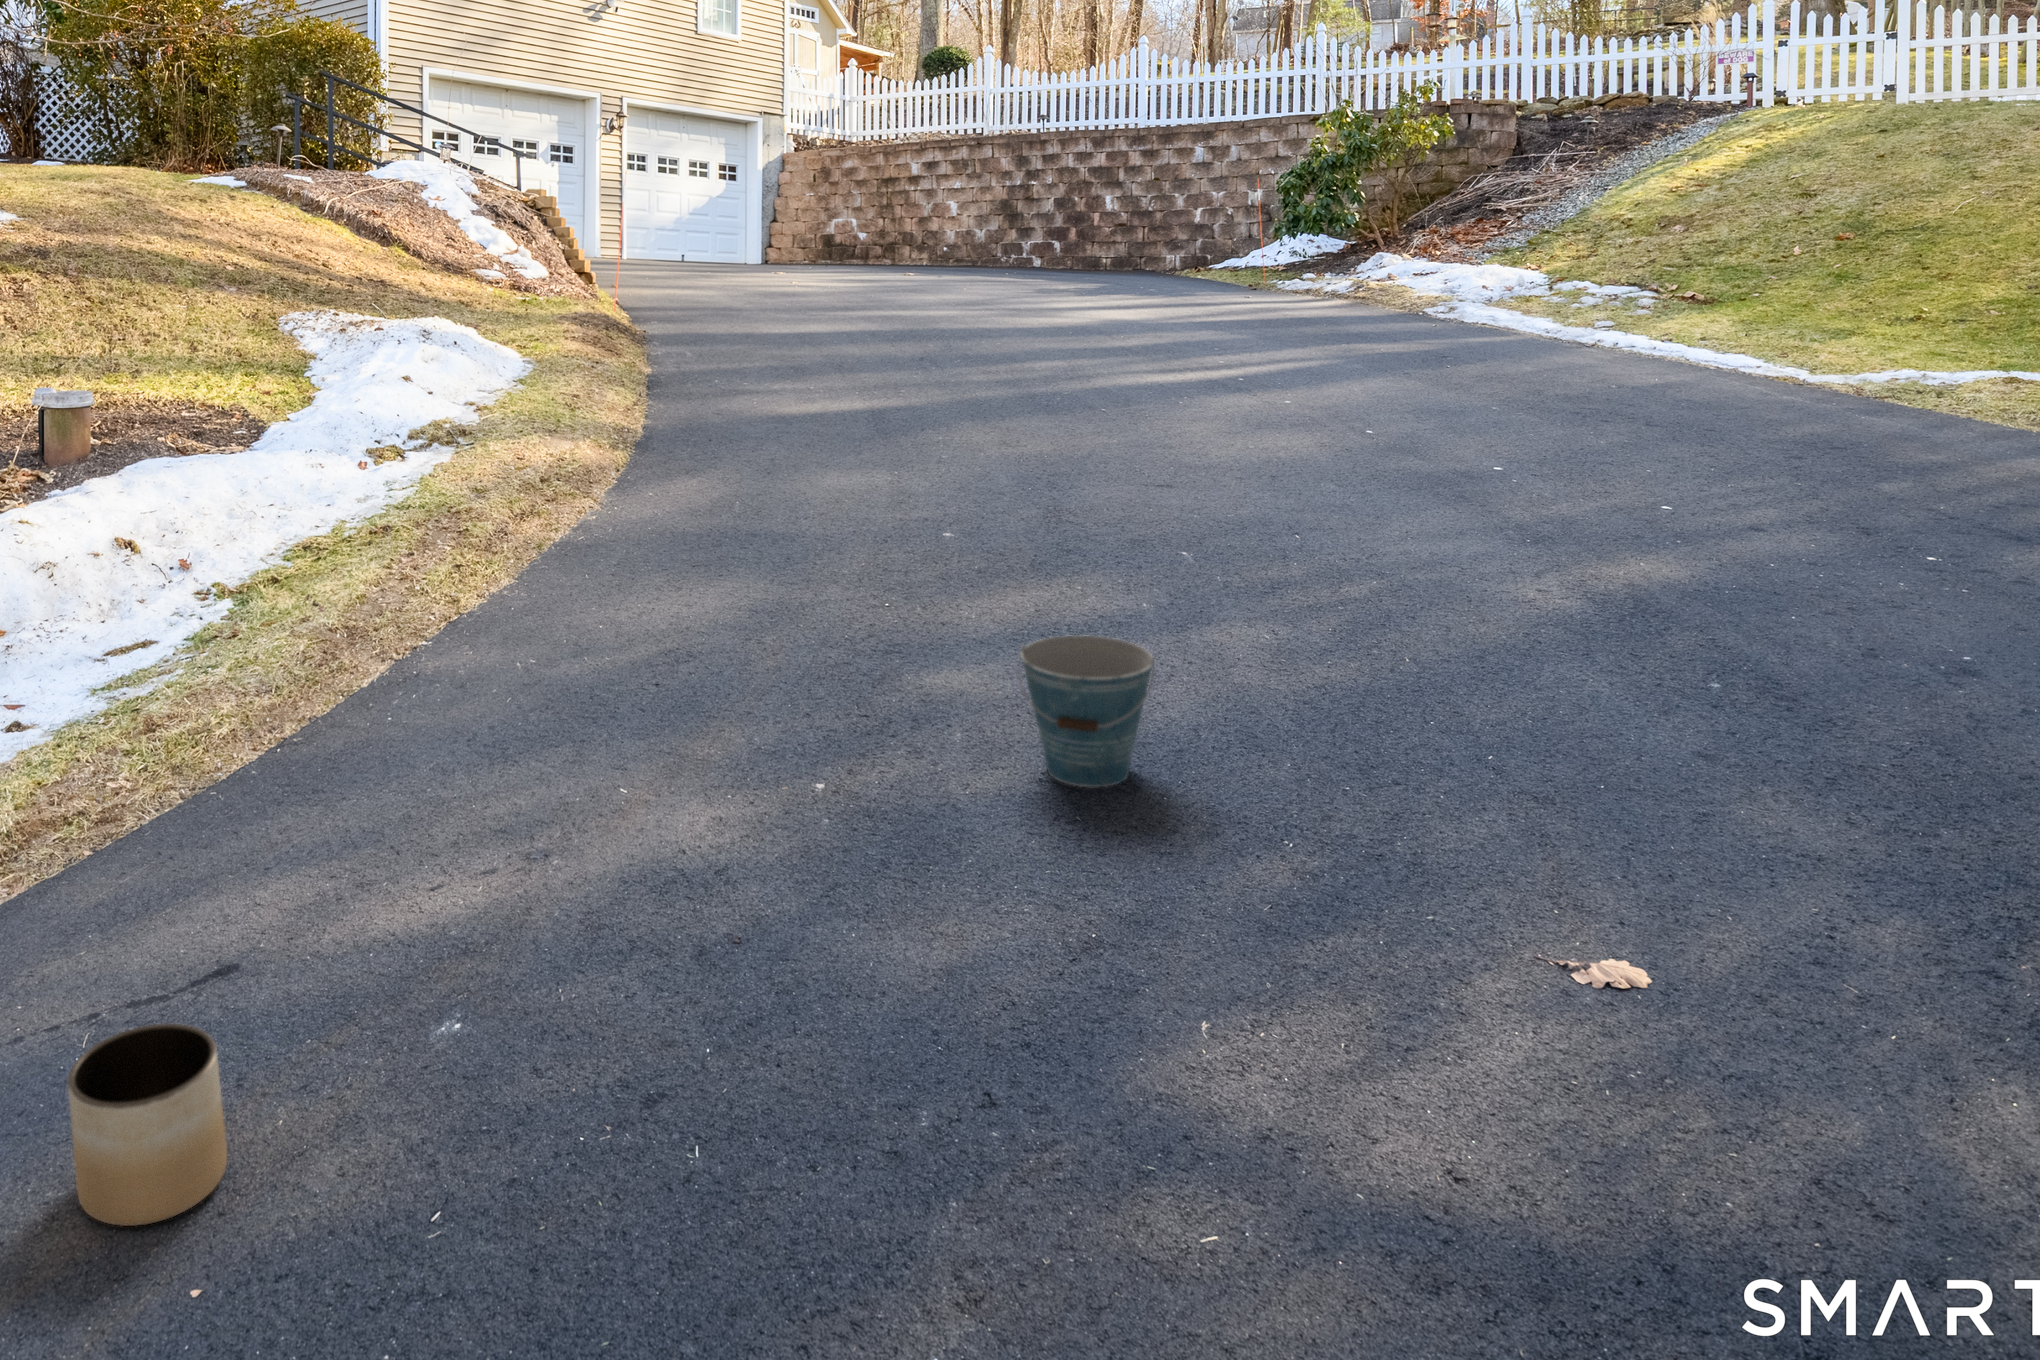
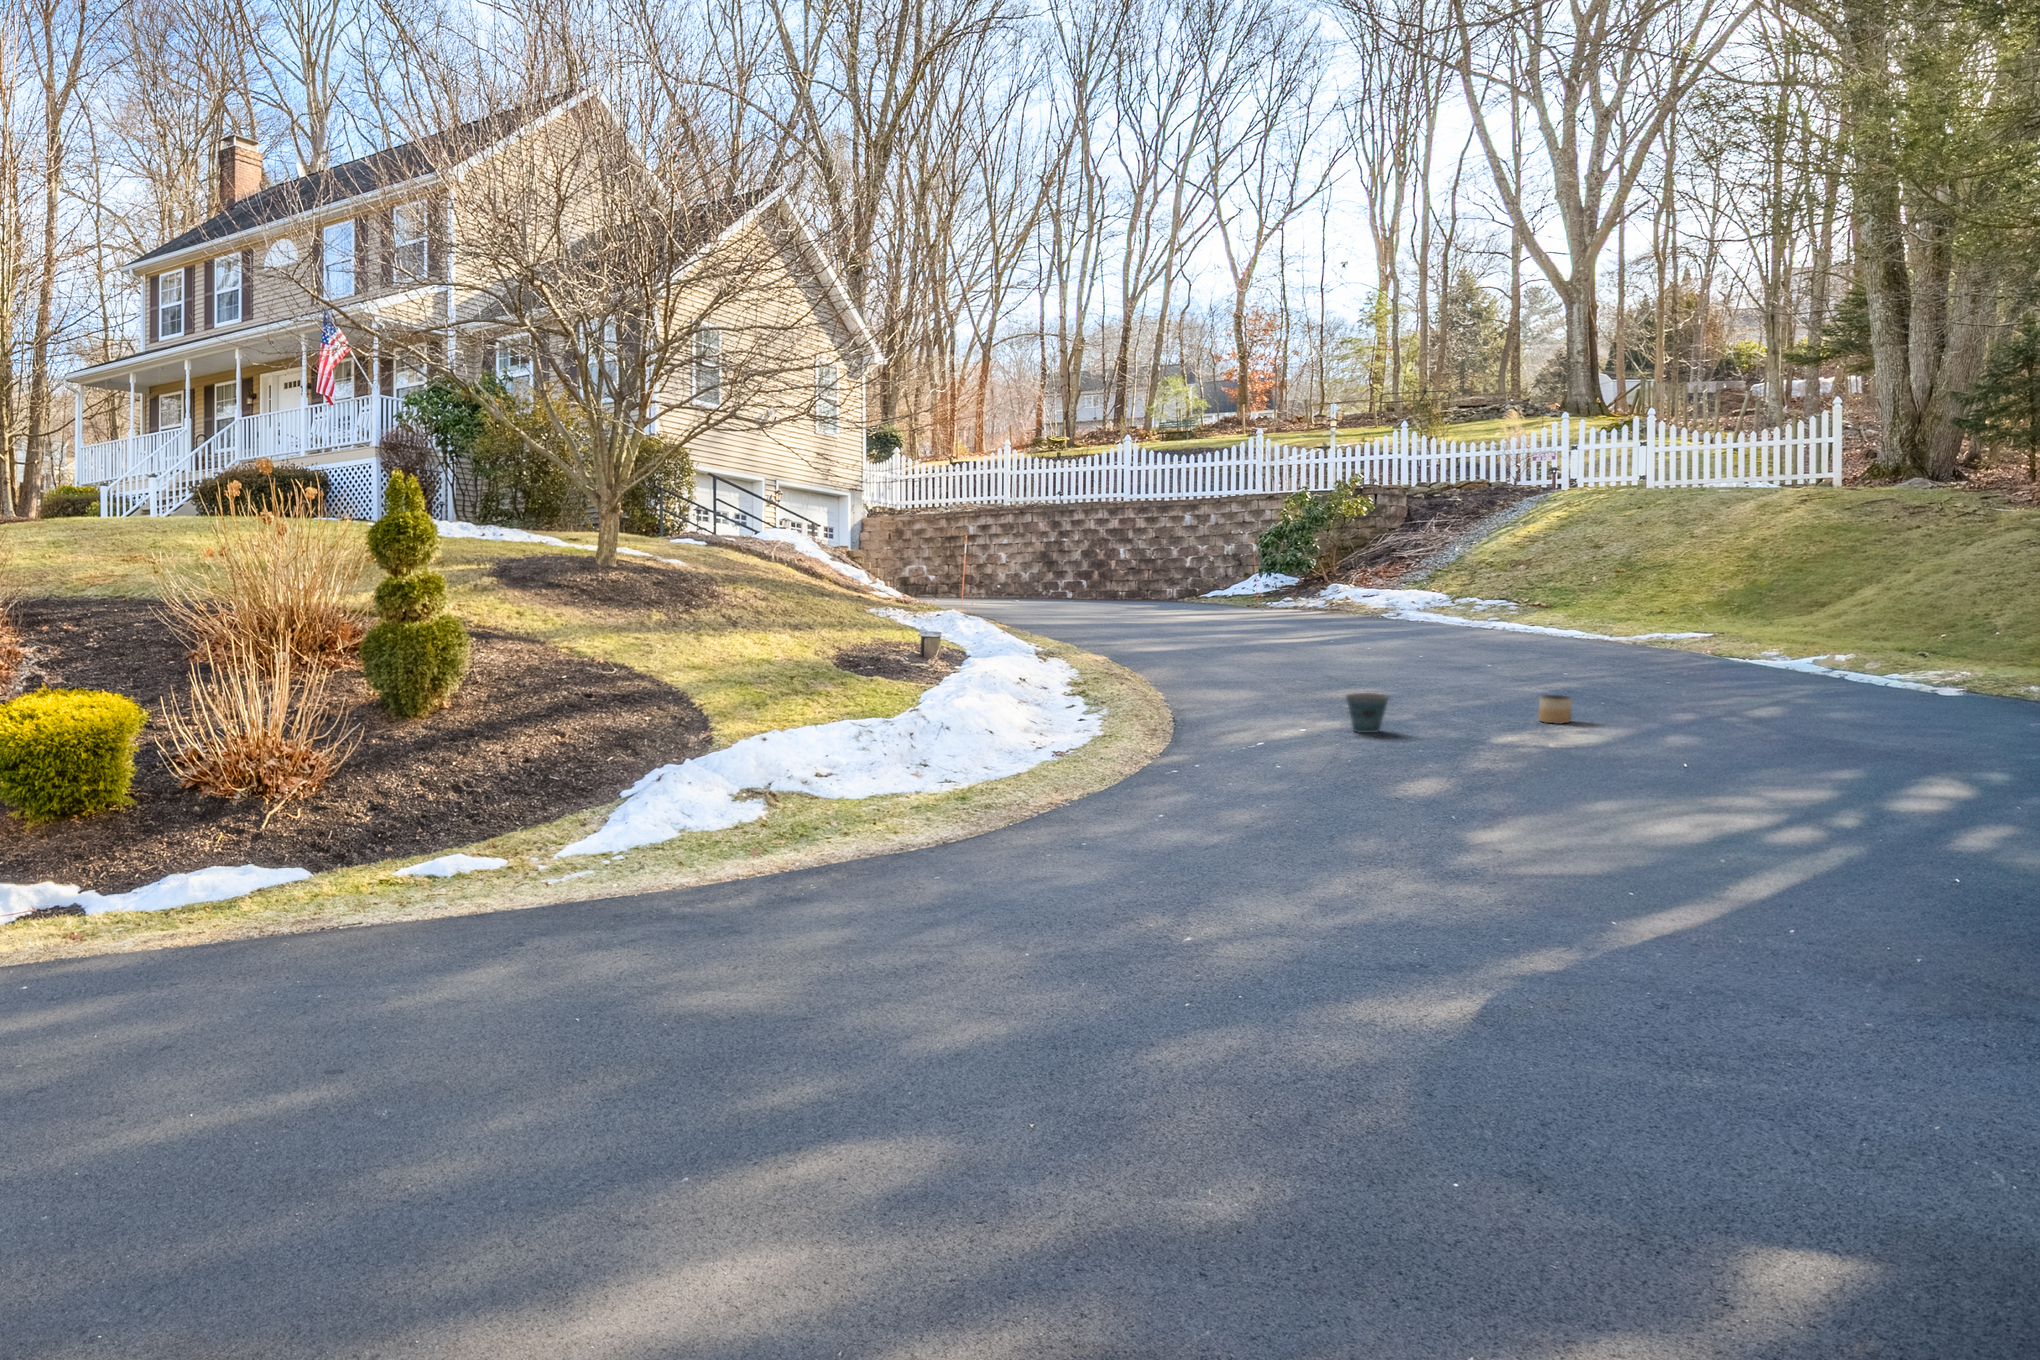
planter: present [68,1024,227,1226] -> present [1538,695,1572,724]

